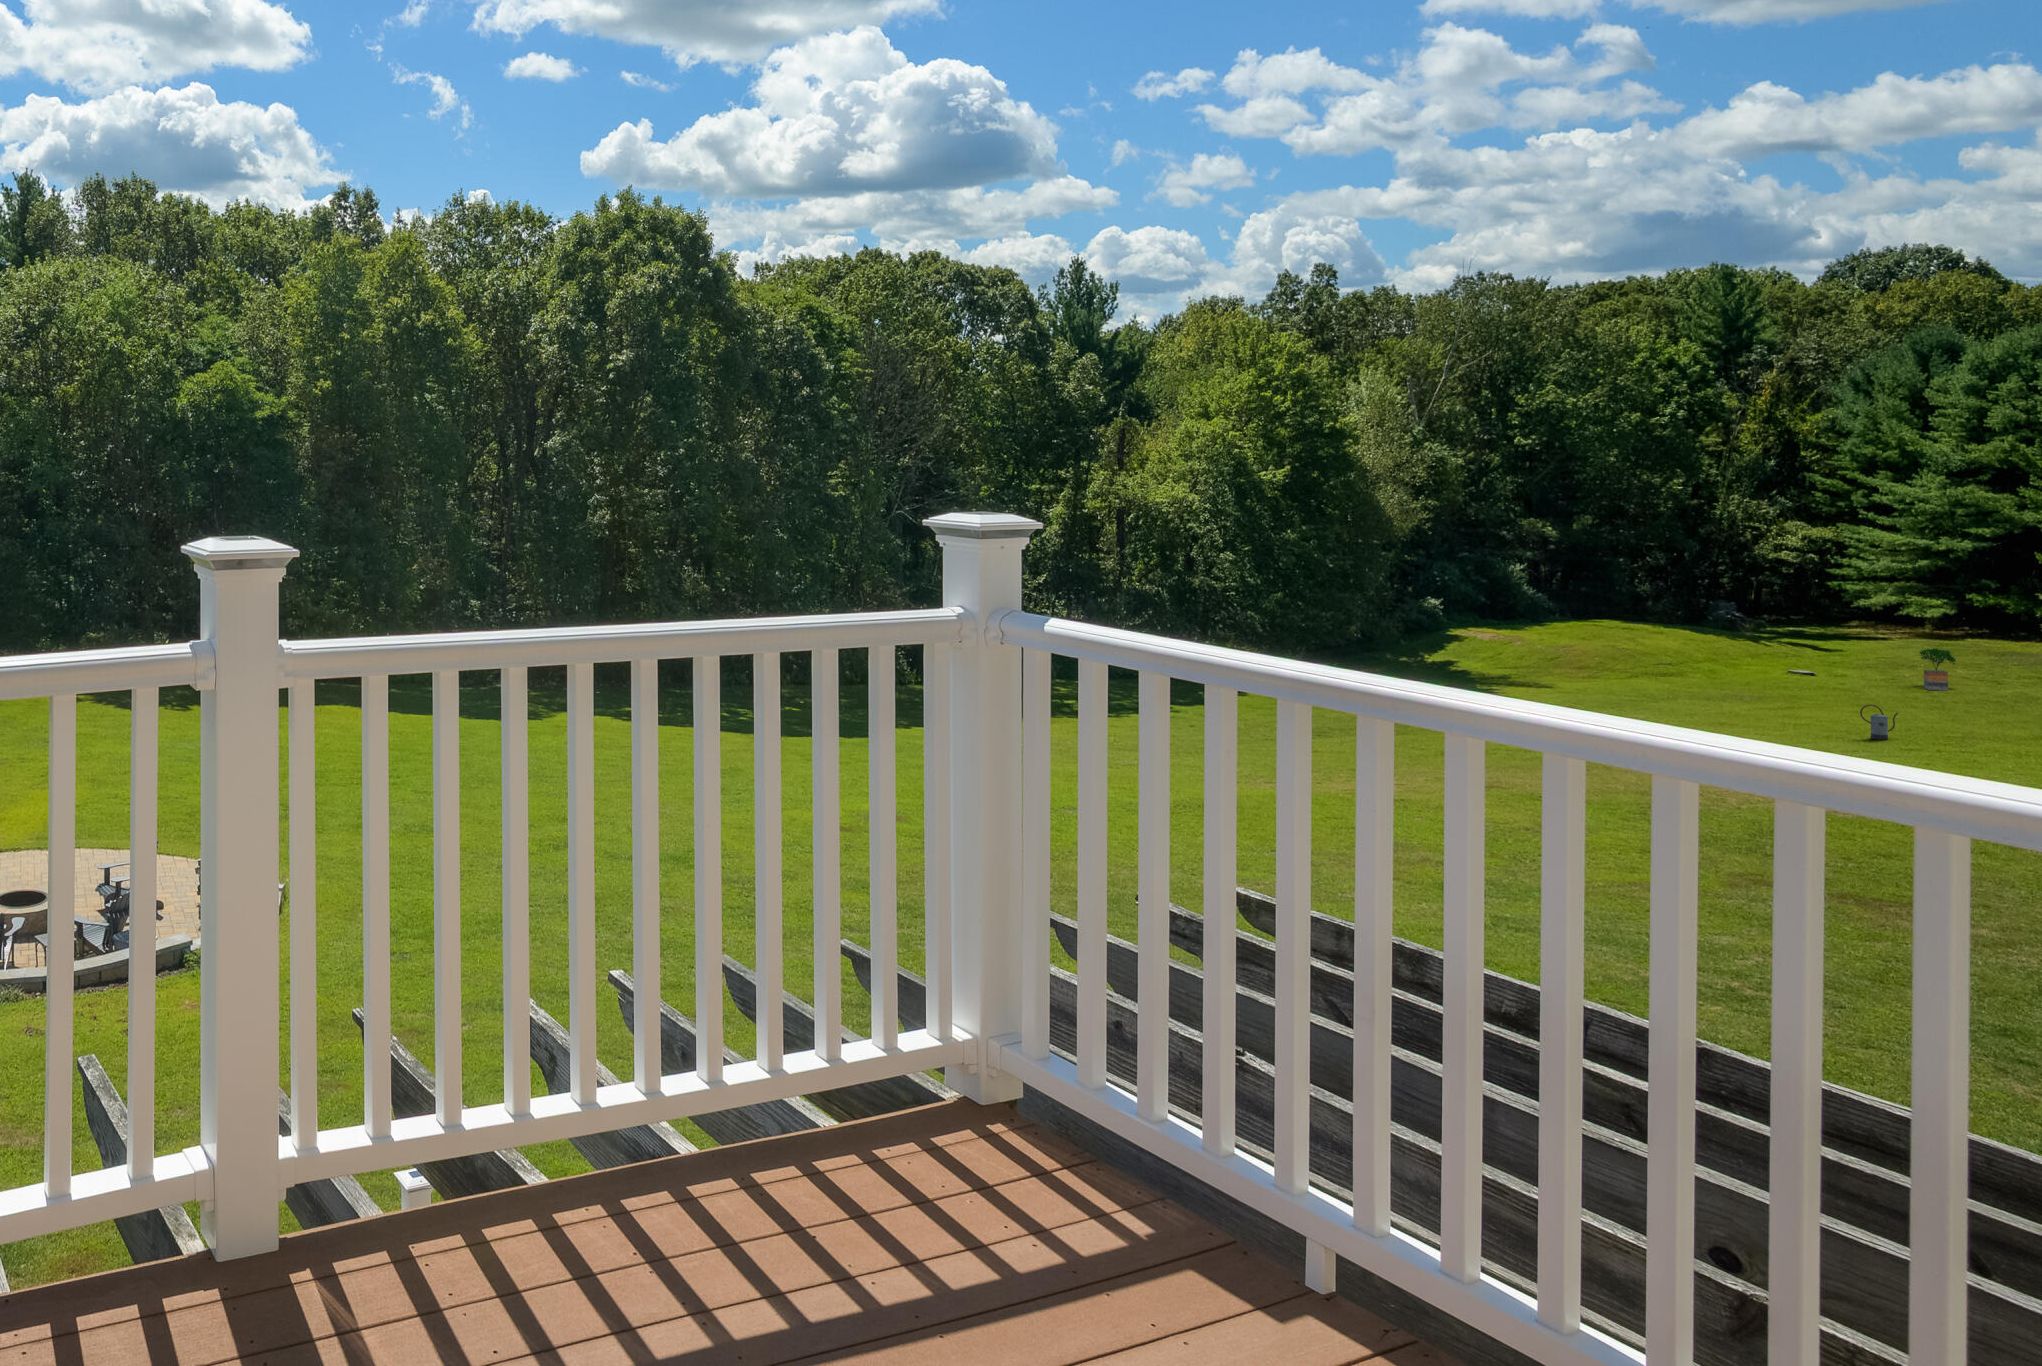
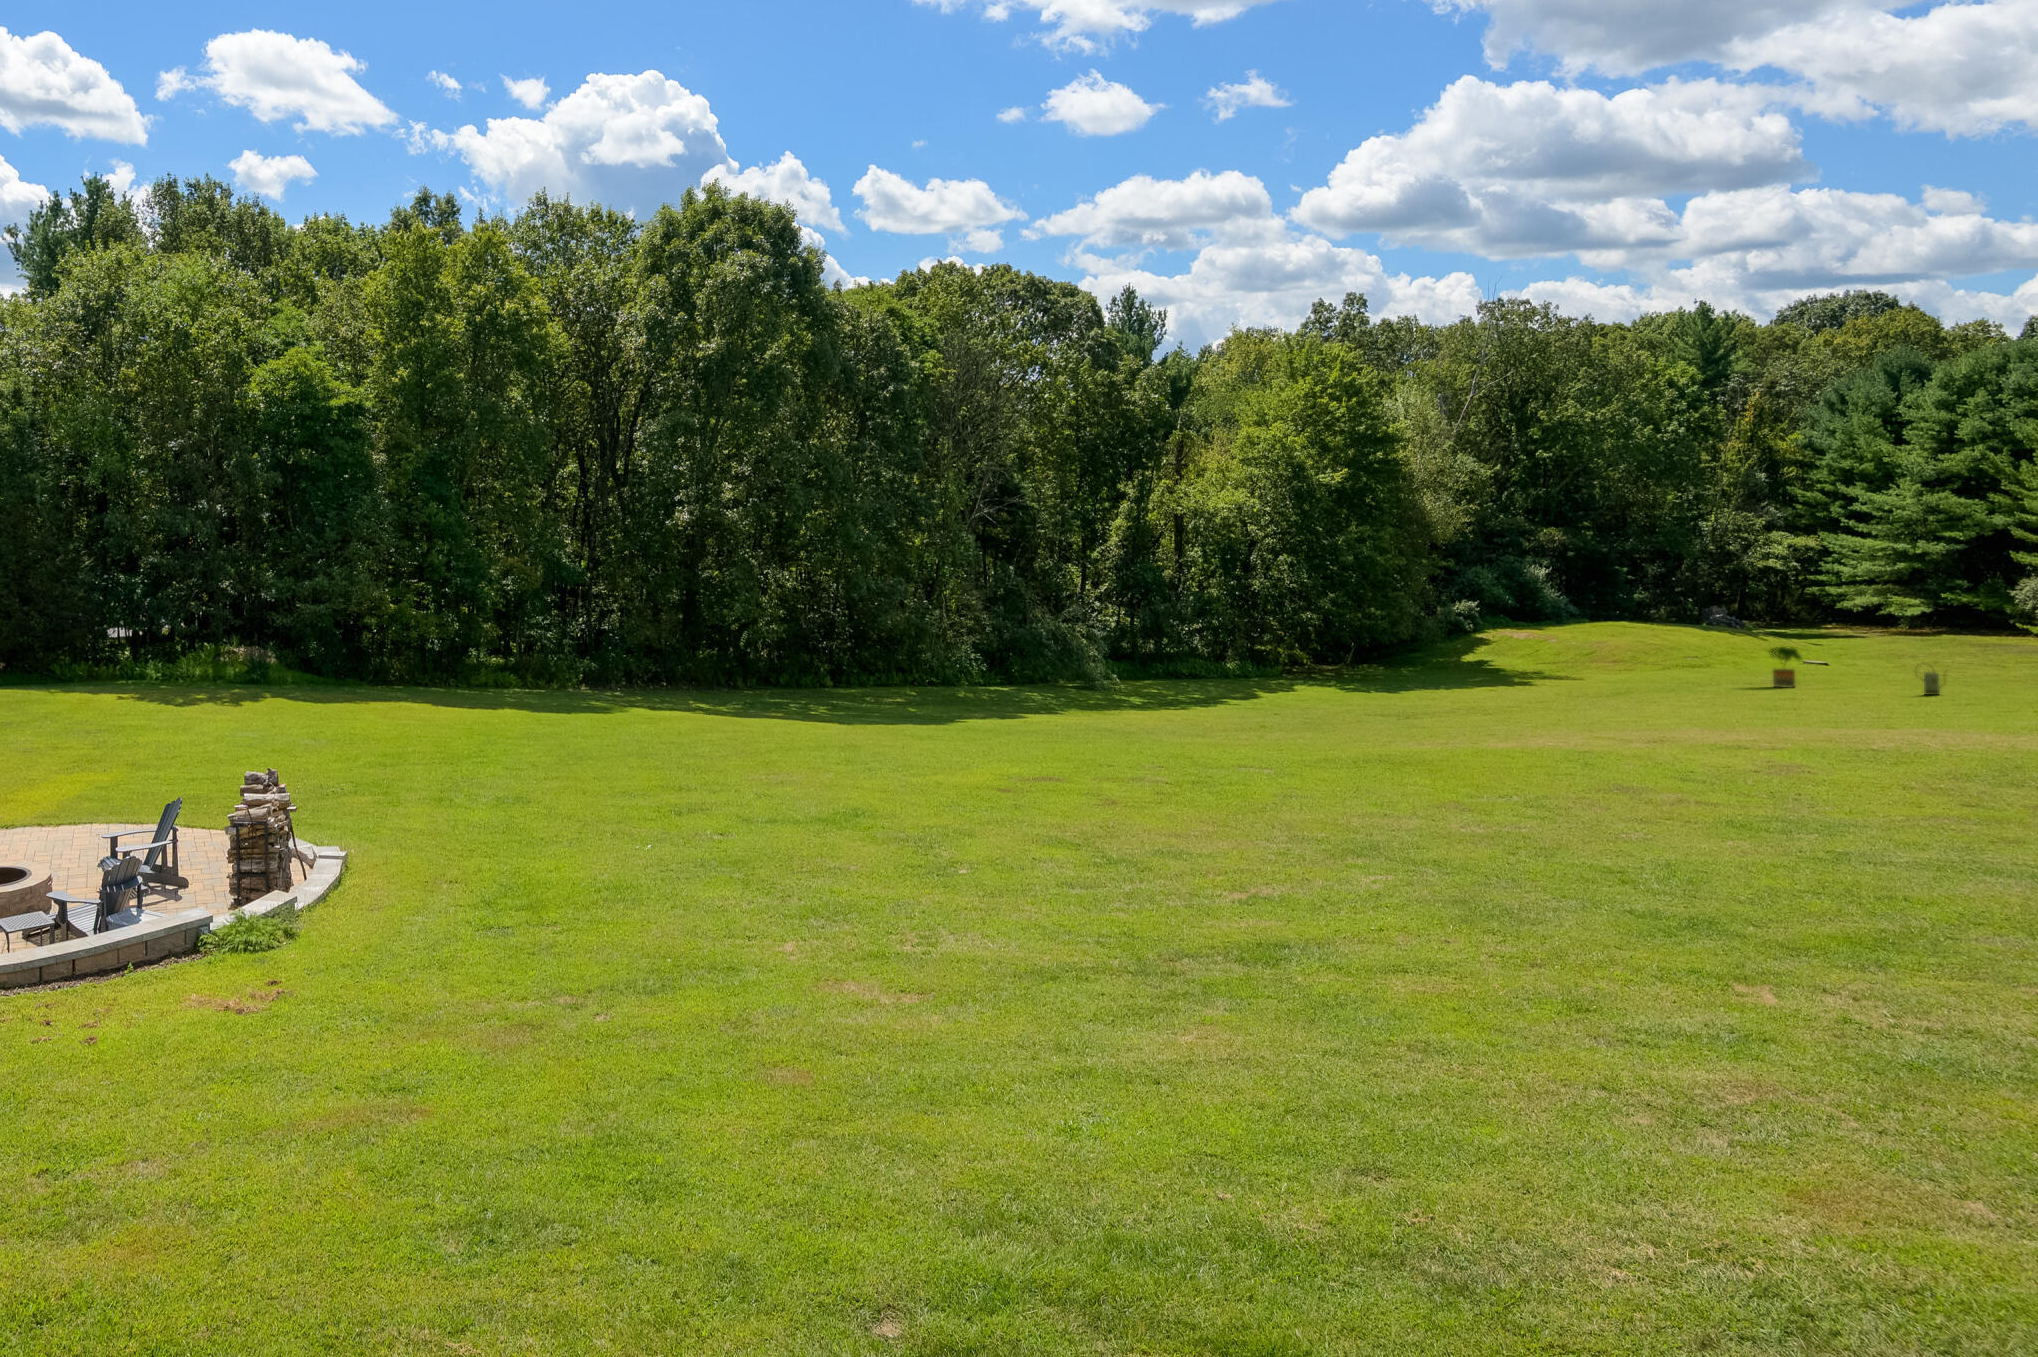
potted tree: present [1919,648,1956,691] -> present [1769,647,1802,688]

